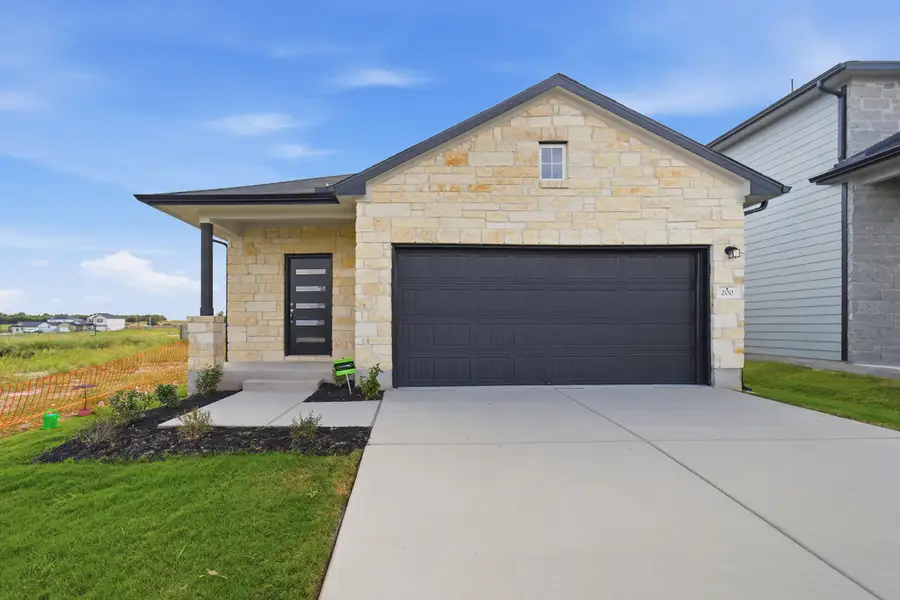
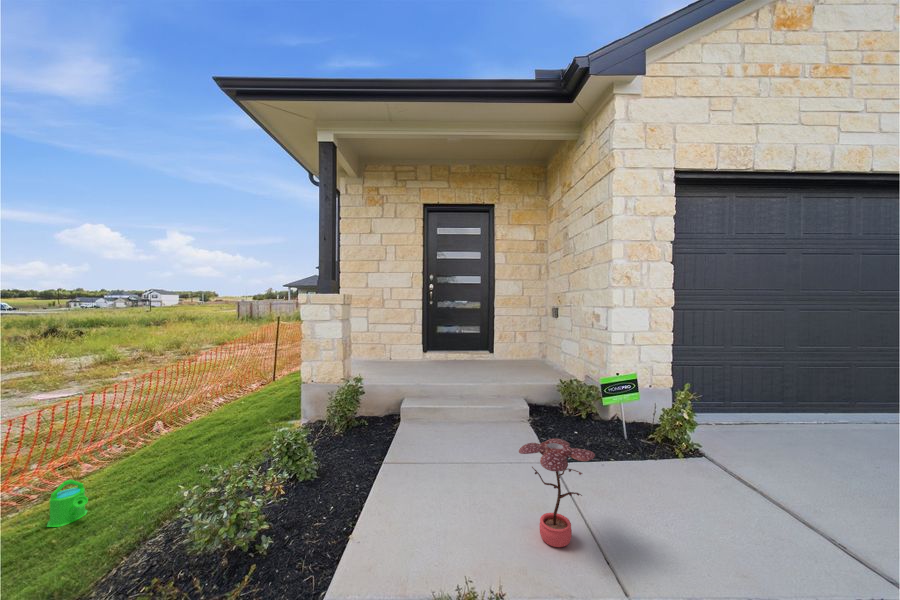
potted plant: present [71,384,99,416] -> present [519,438,595,547]

